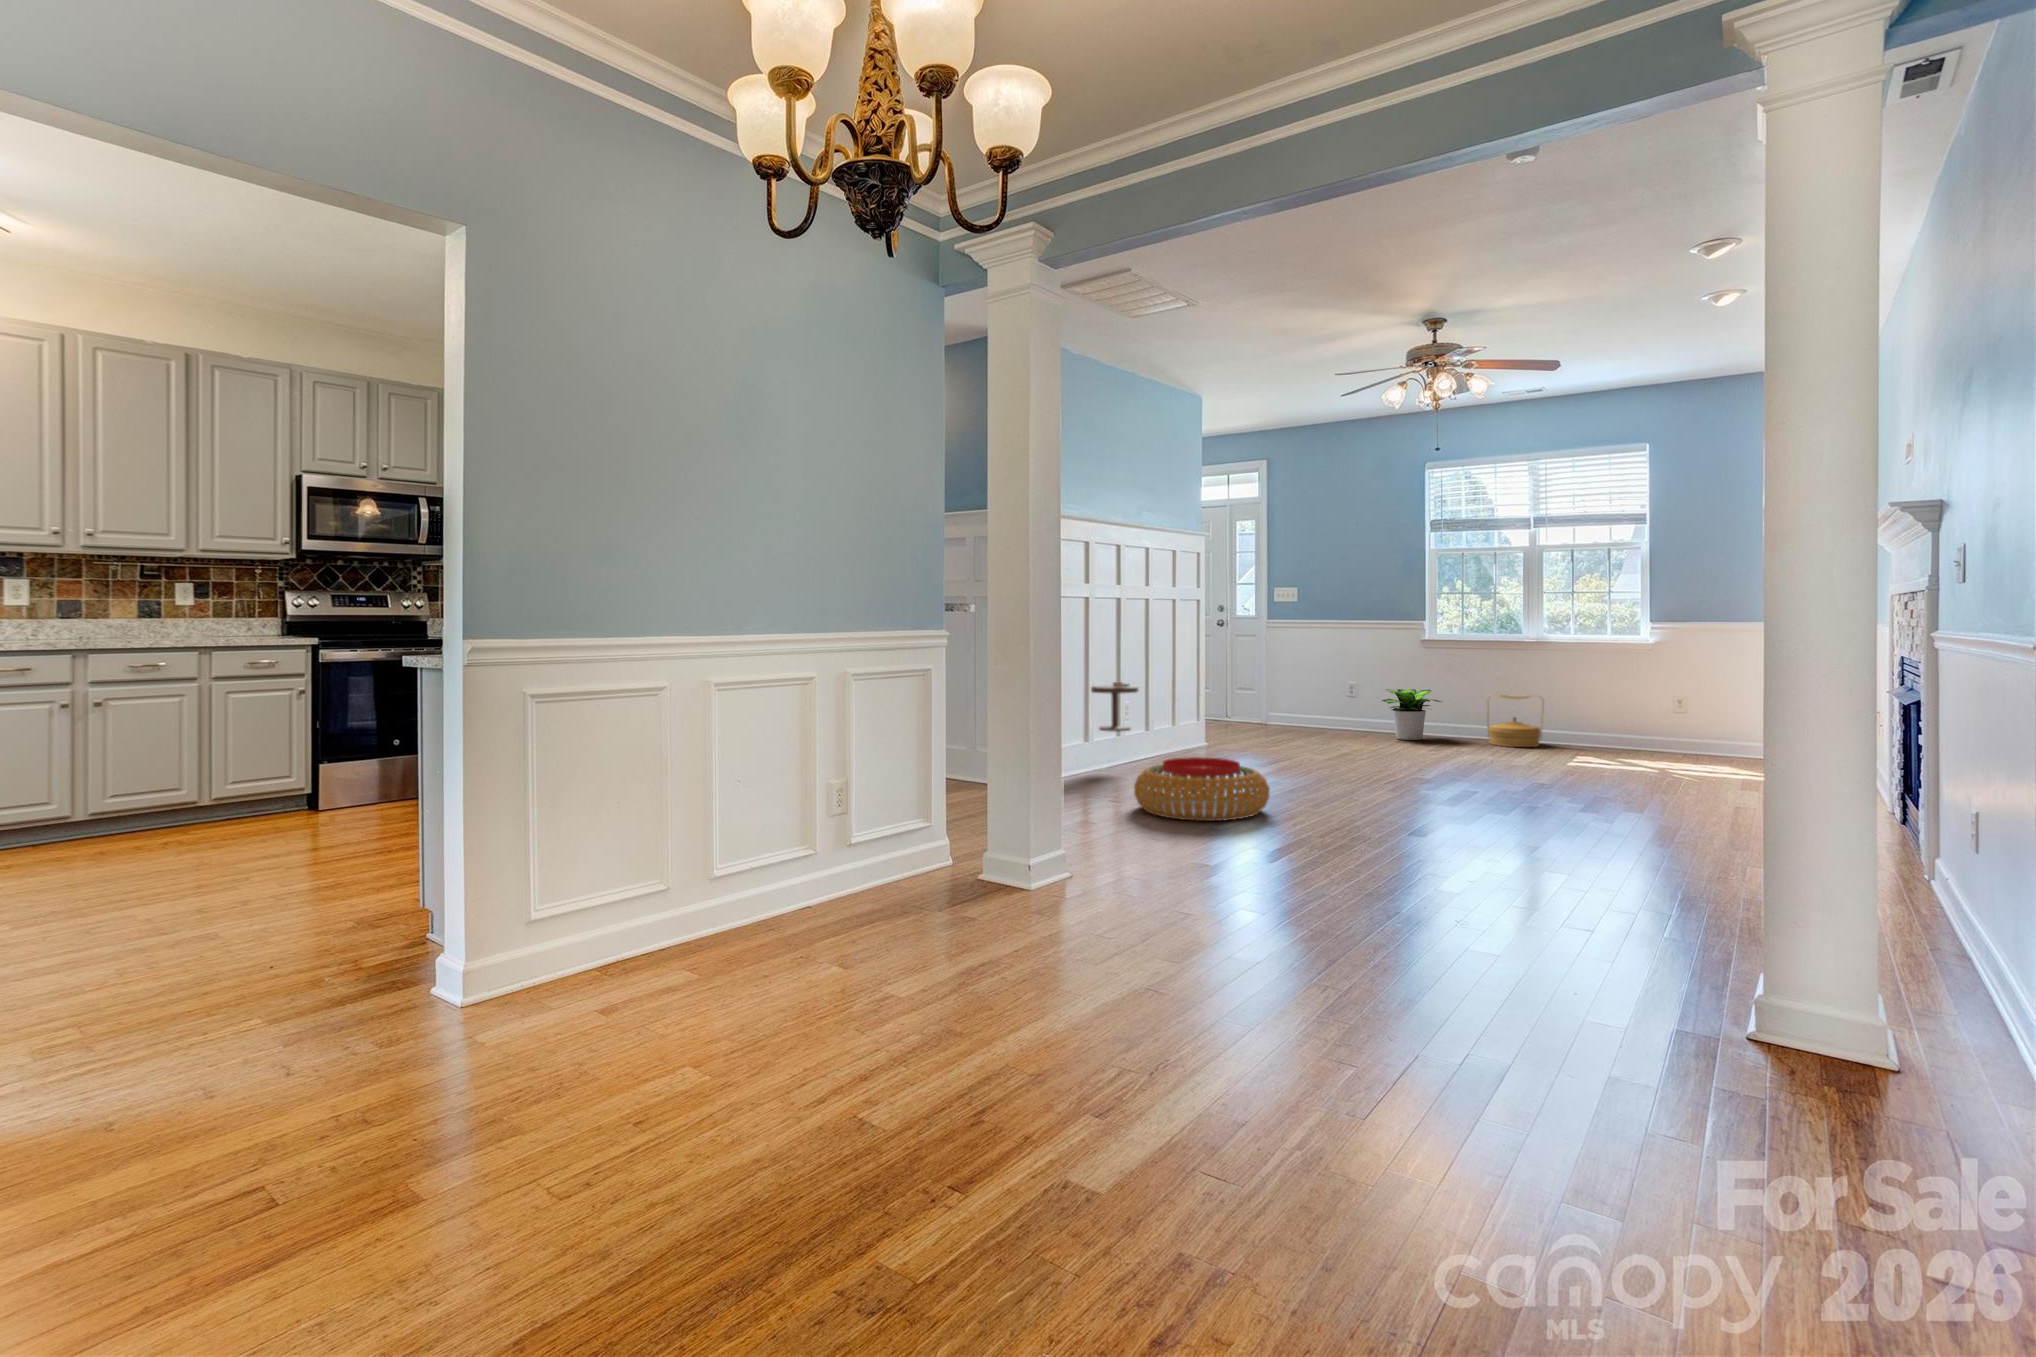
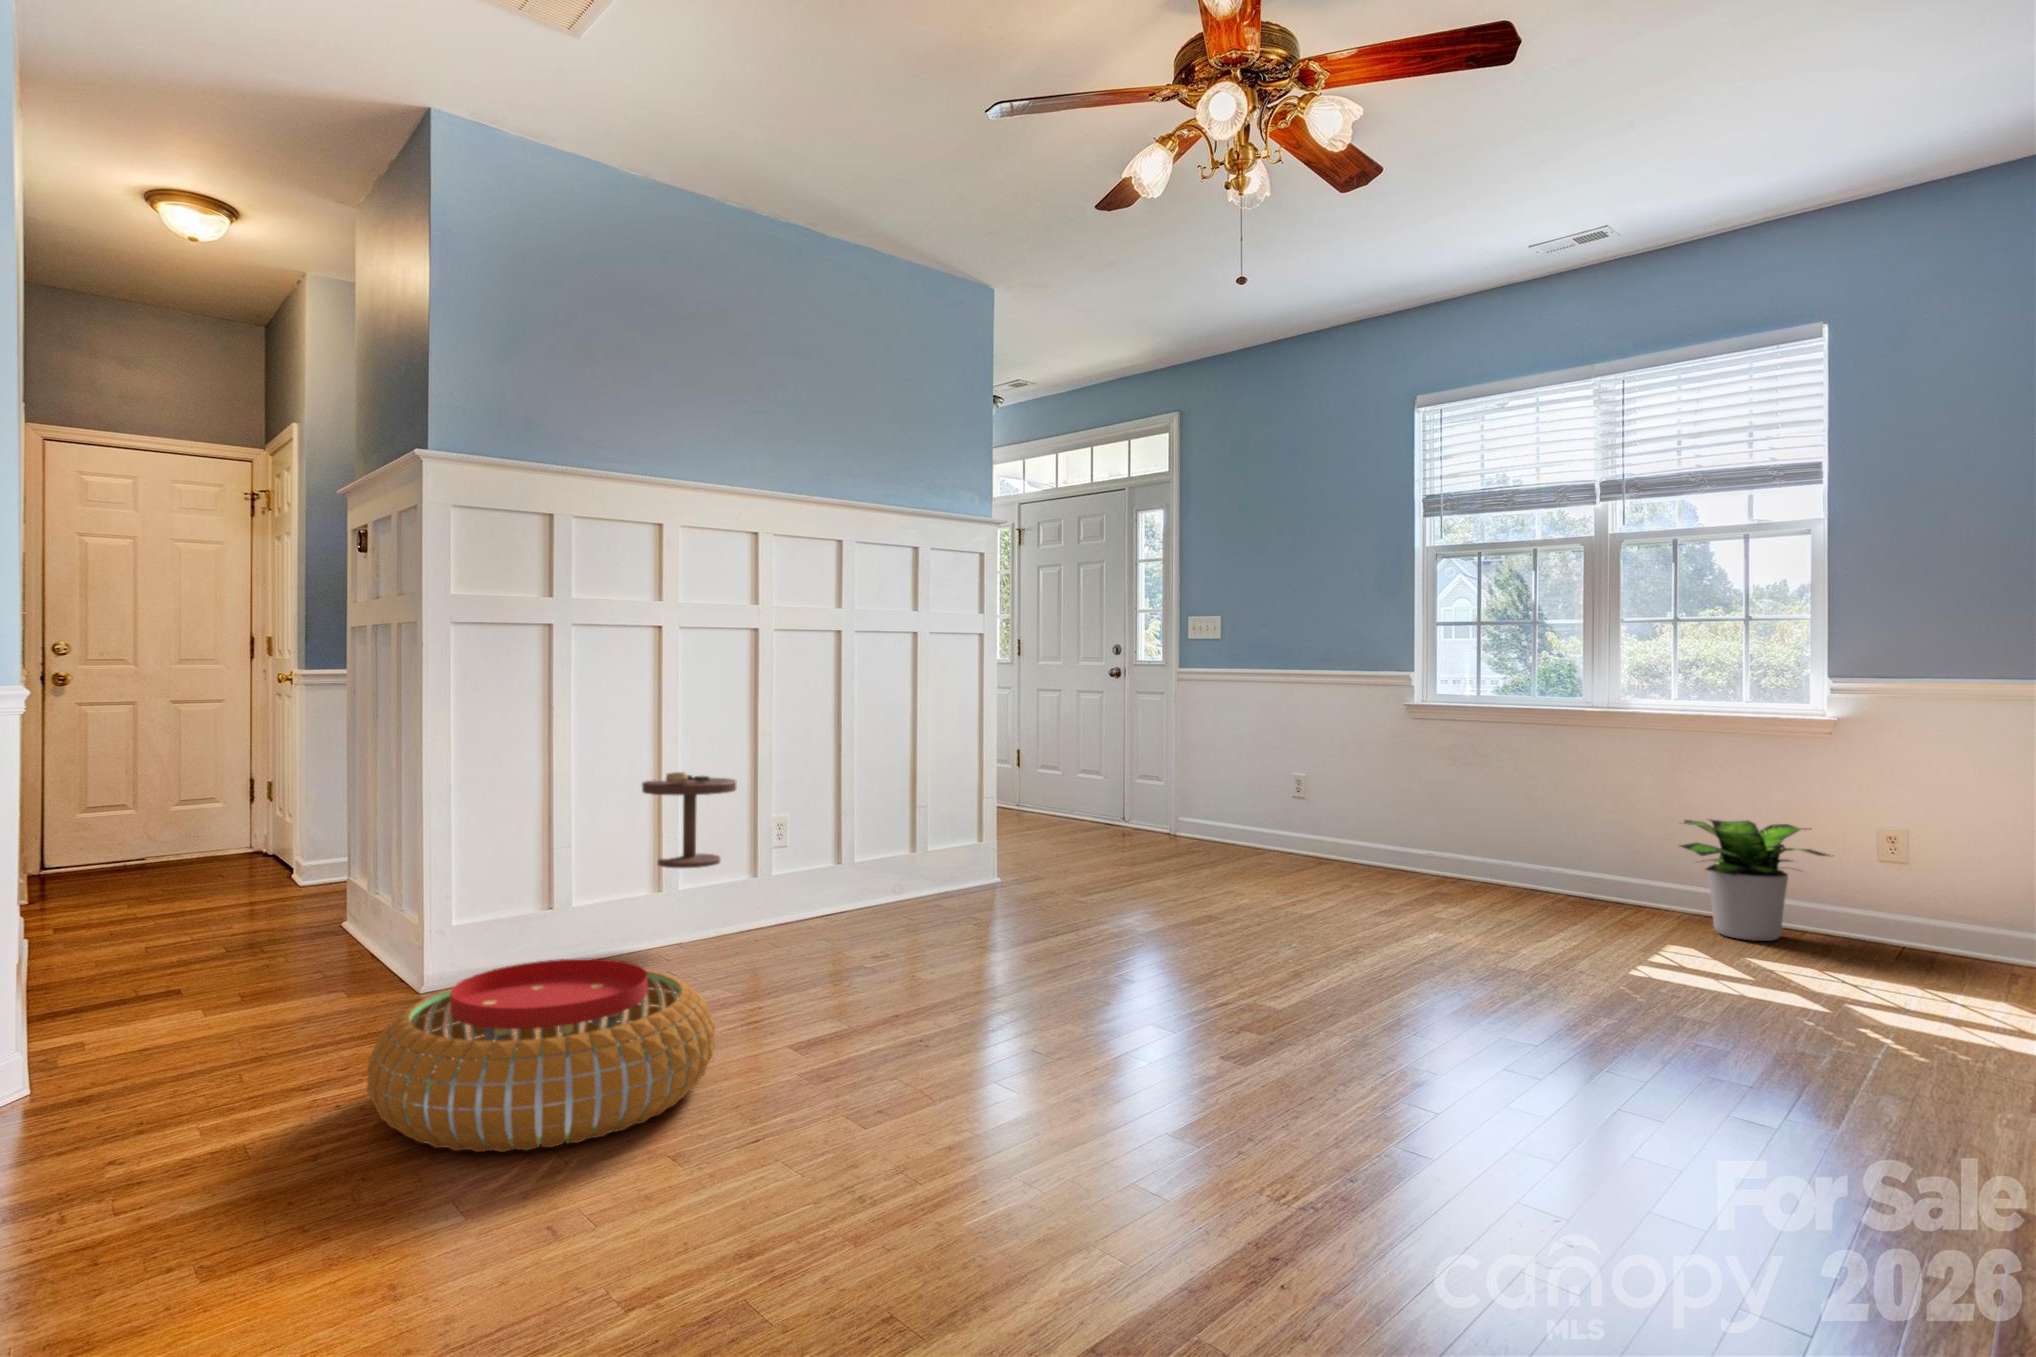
potted plant: present [1382,689,1442,740] -> present [1681,819,1828,941]
woven basket: present [1487,695,1542,747] -> none [1509,808,1616,915]

